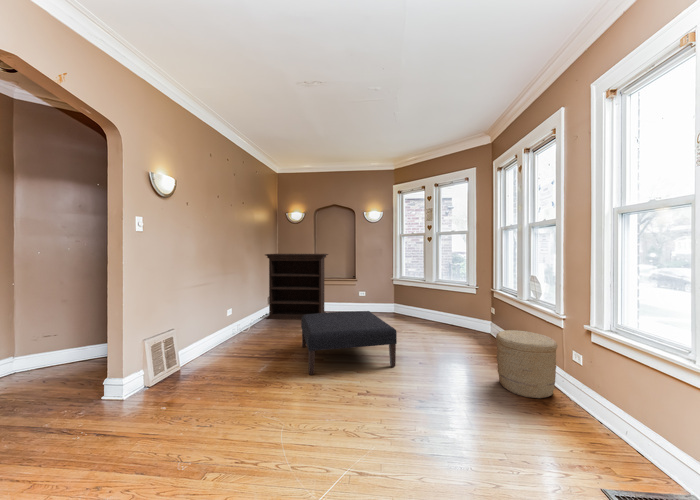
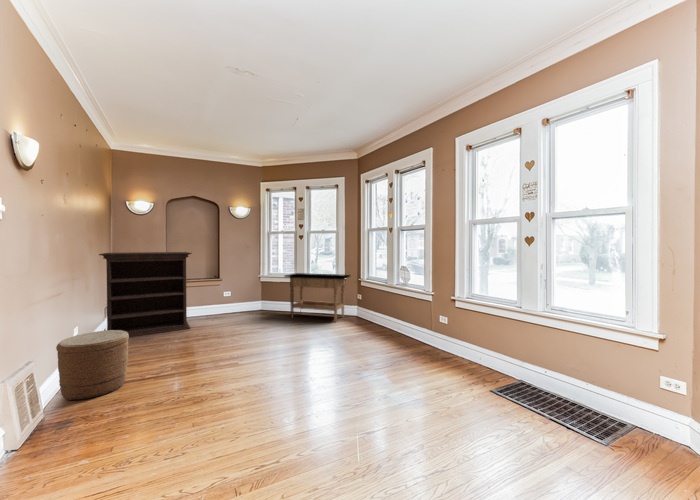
side table: none [407,278,481,336] -> present [285,273,350,322]
ottoman: present [301,311,397,375] -> none [197,309,317,383]
woven basket: present [496,330,557,398] -> present [56,330,129,400]

